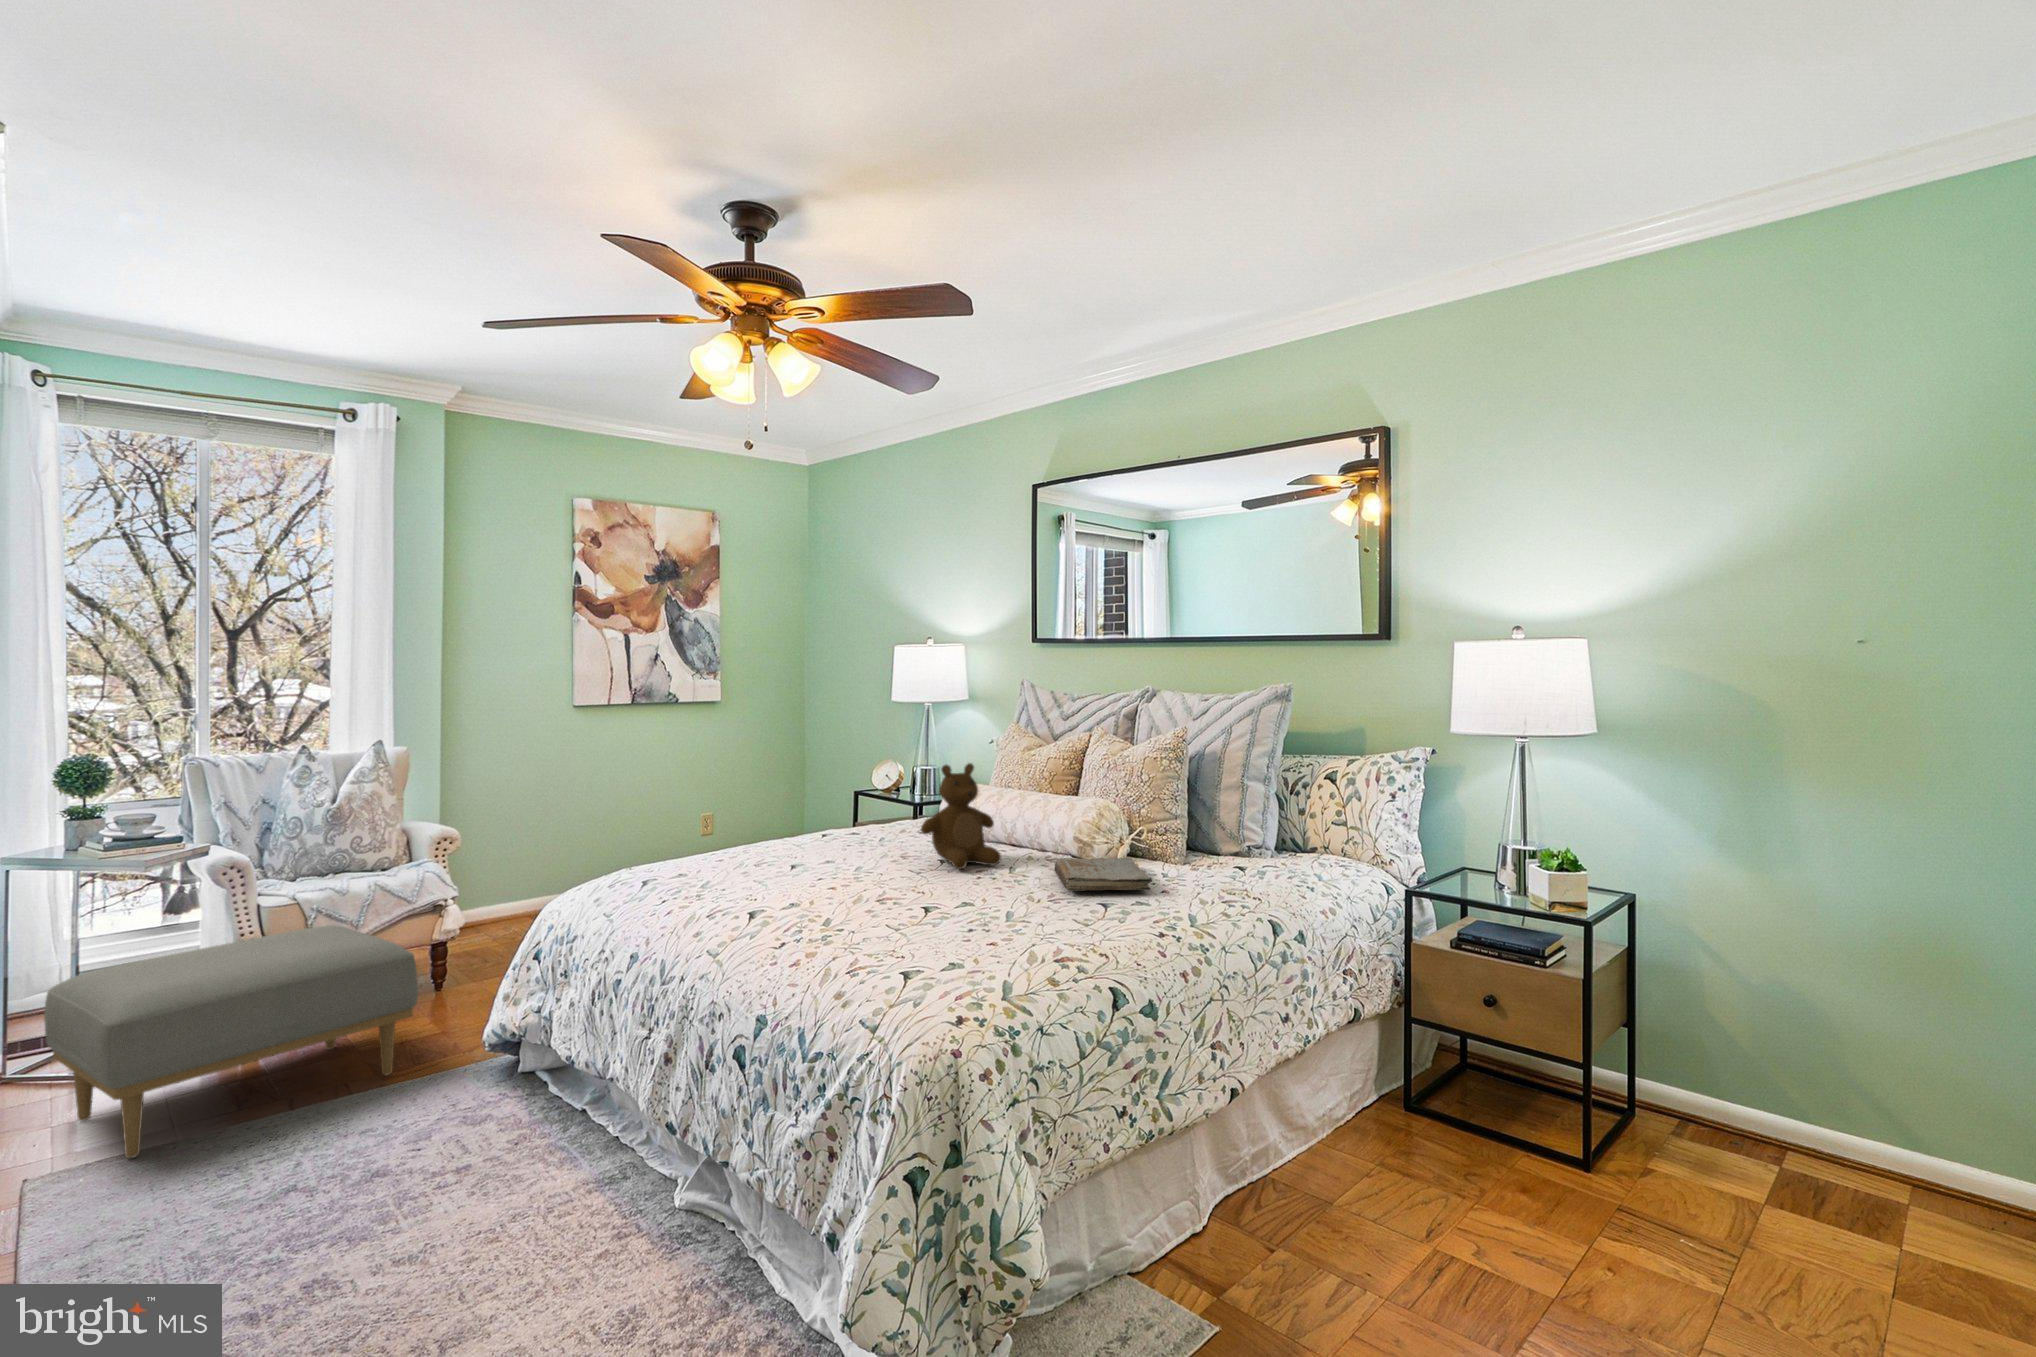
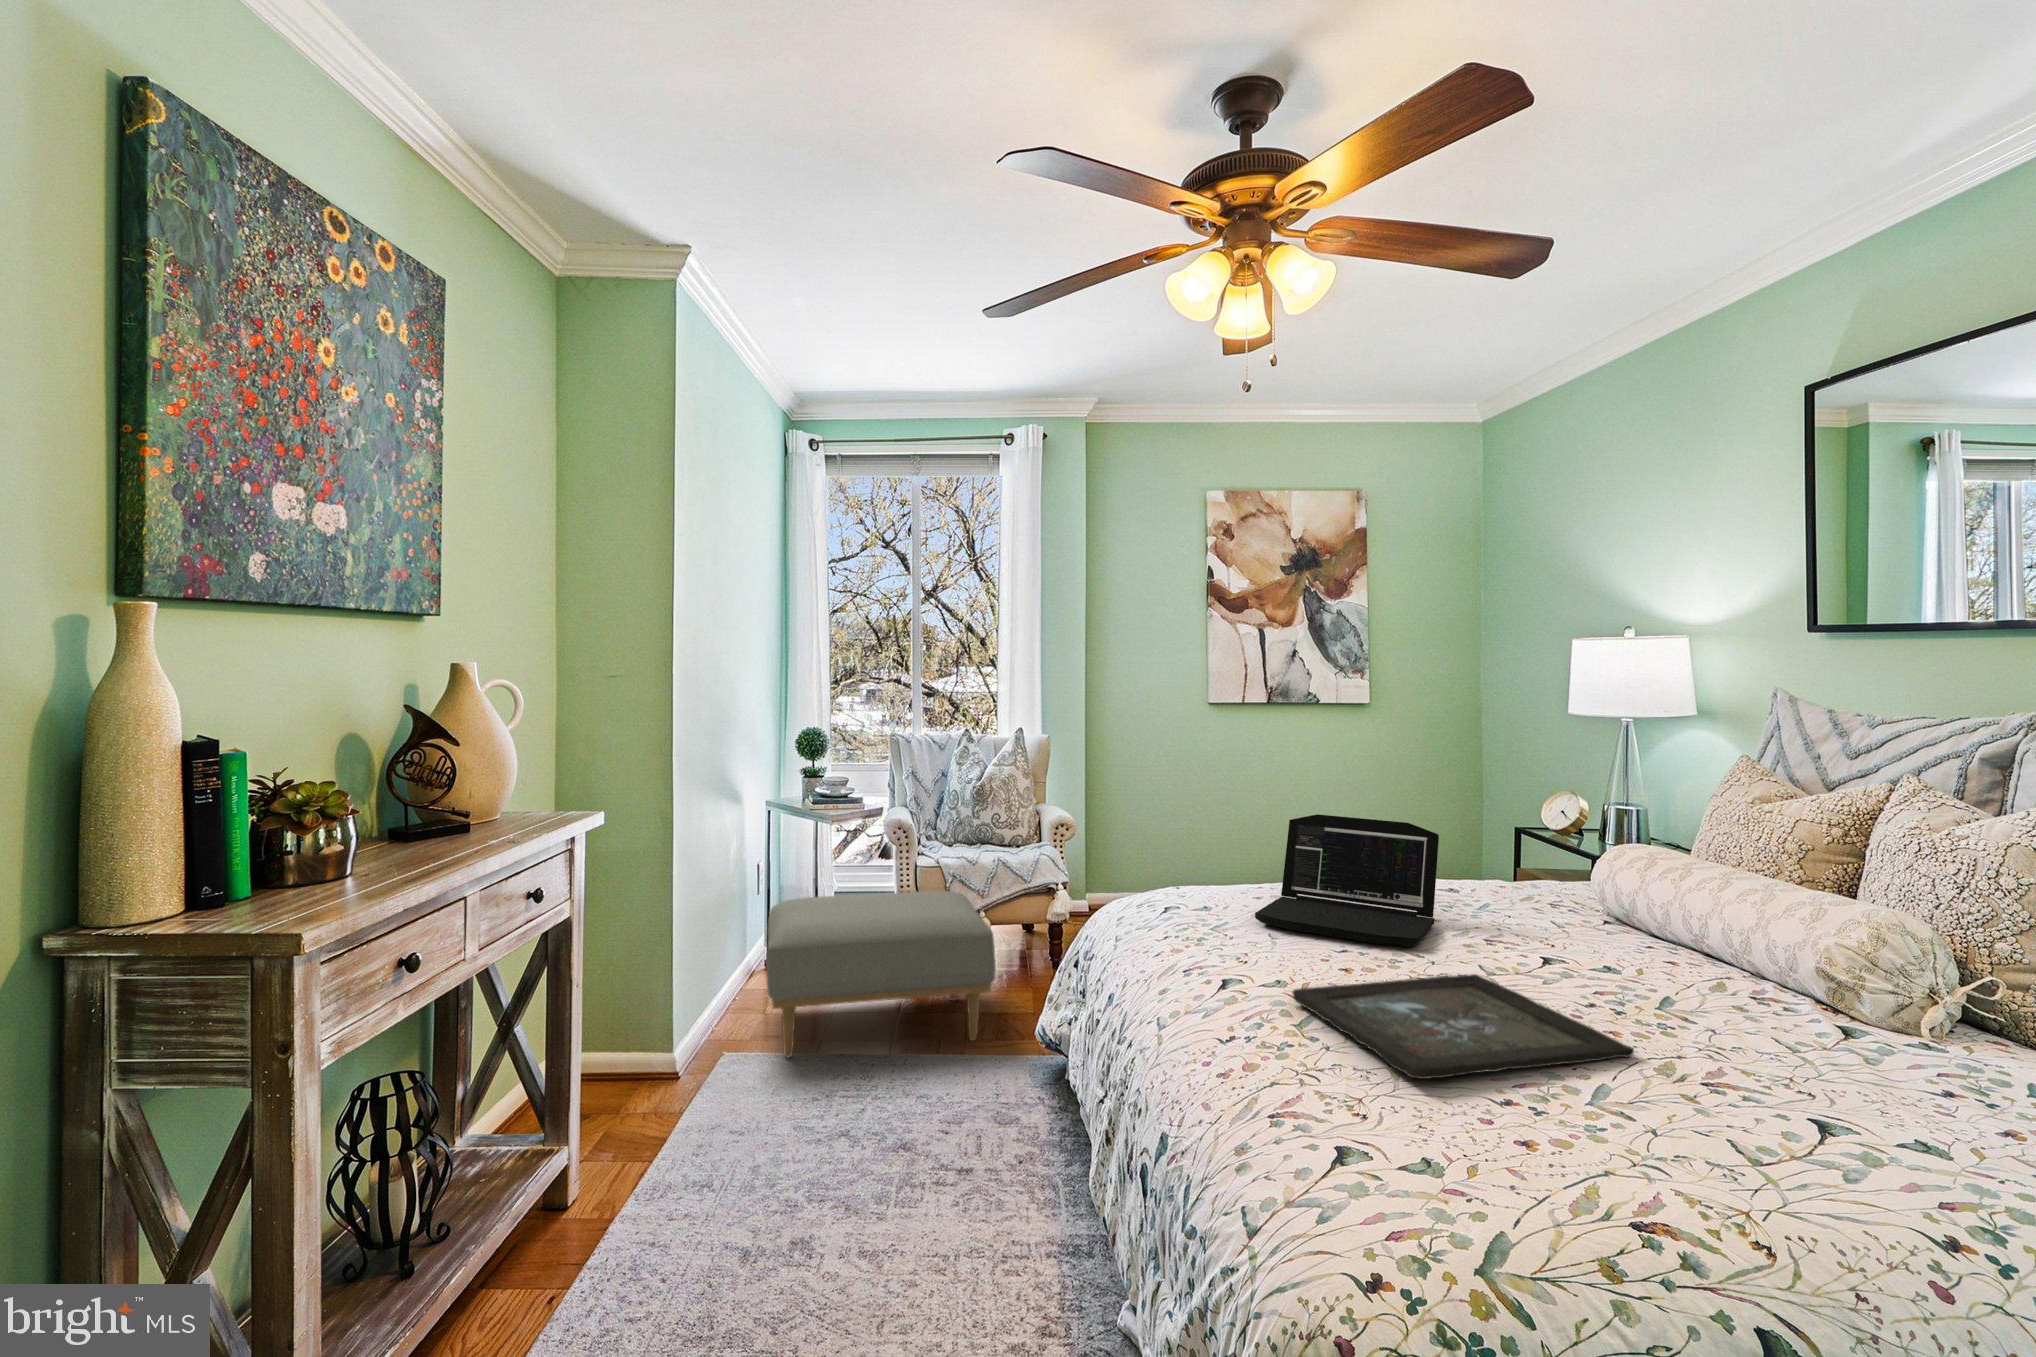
teddy bear: present [921,763,1001,869] -> none [1505,811,1644,981]
laptop: none [745,785,868,875] -> present [1255,814,1439,947]
book: present [1054,858,1152,891] -> none [1741,997,1969,1116]
tray: none [816,877,1016,932] -> present [1292,974,1634,1079]

